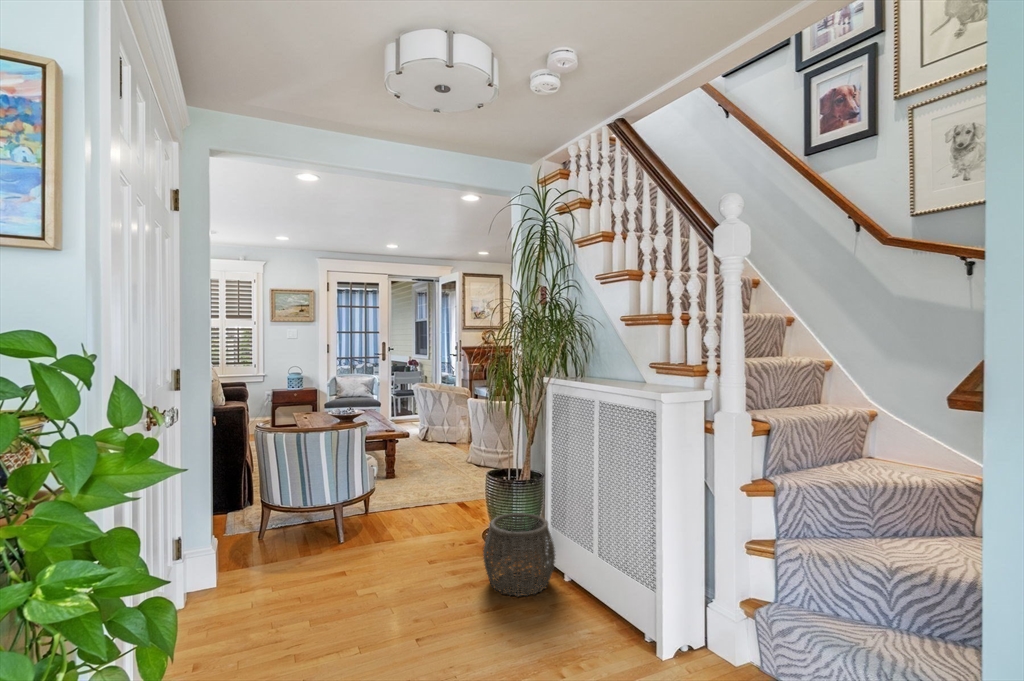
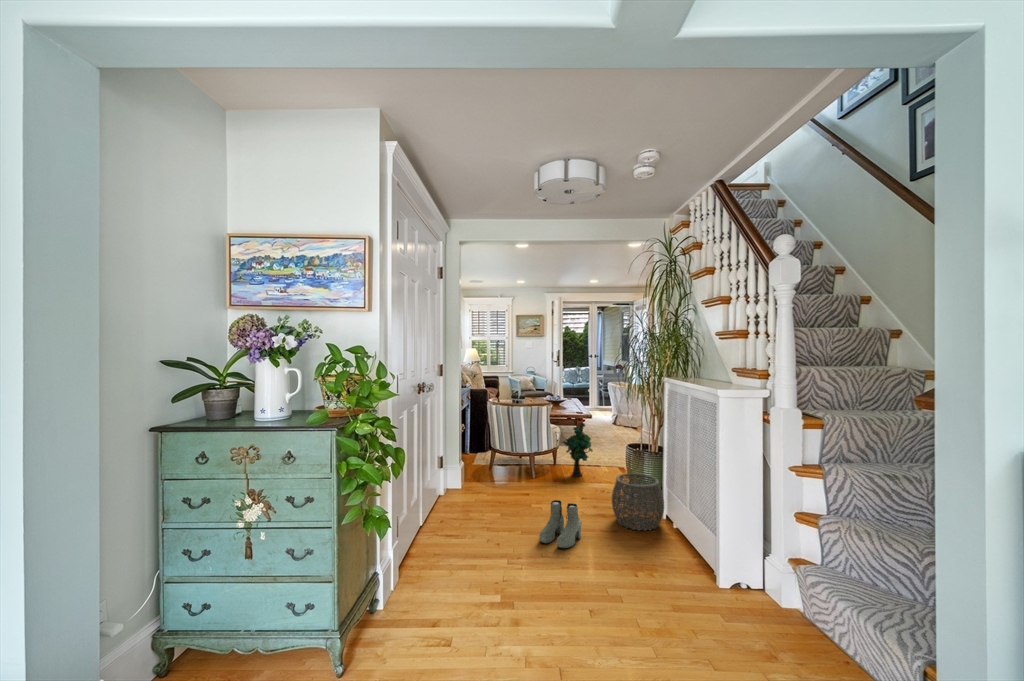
decorative plant: none [381,446,429,527] -> present [563,423,593,477]
boots: none [393,578,454,657] -> present [539,500,581,548]

